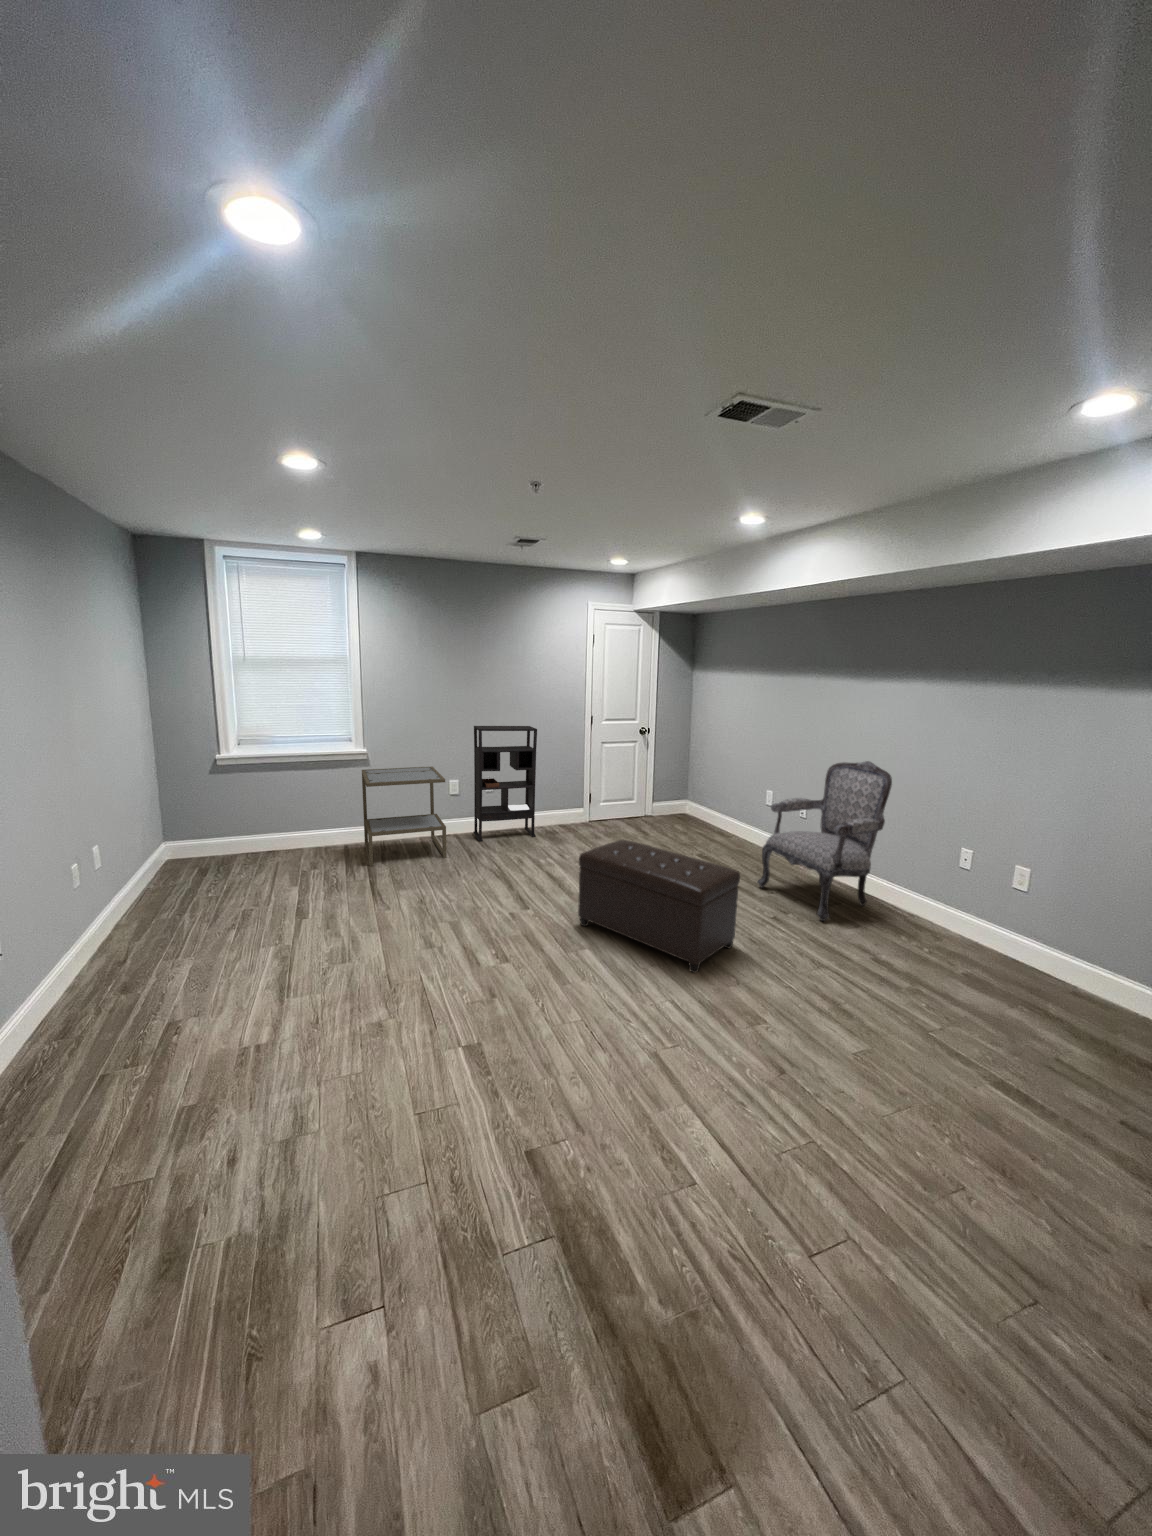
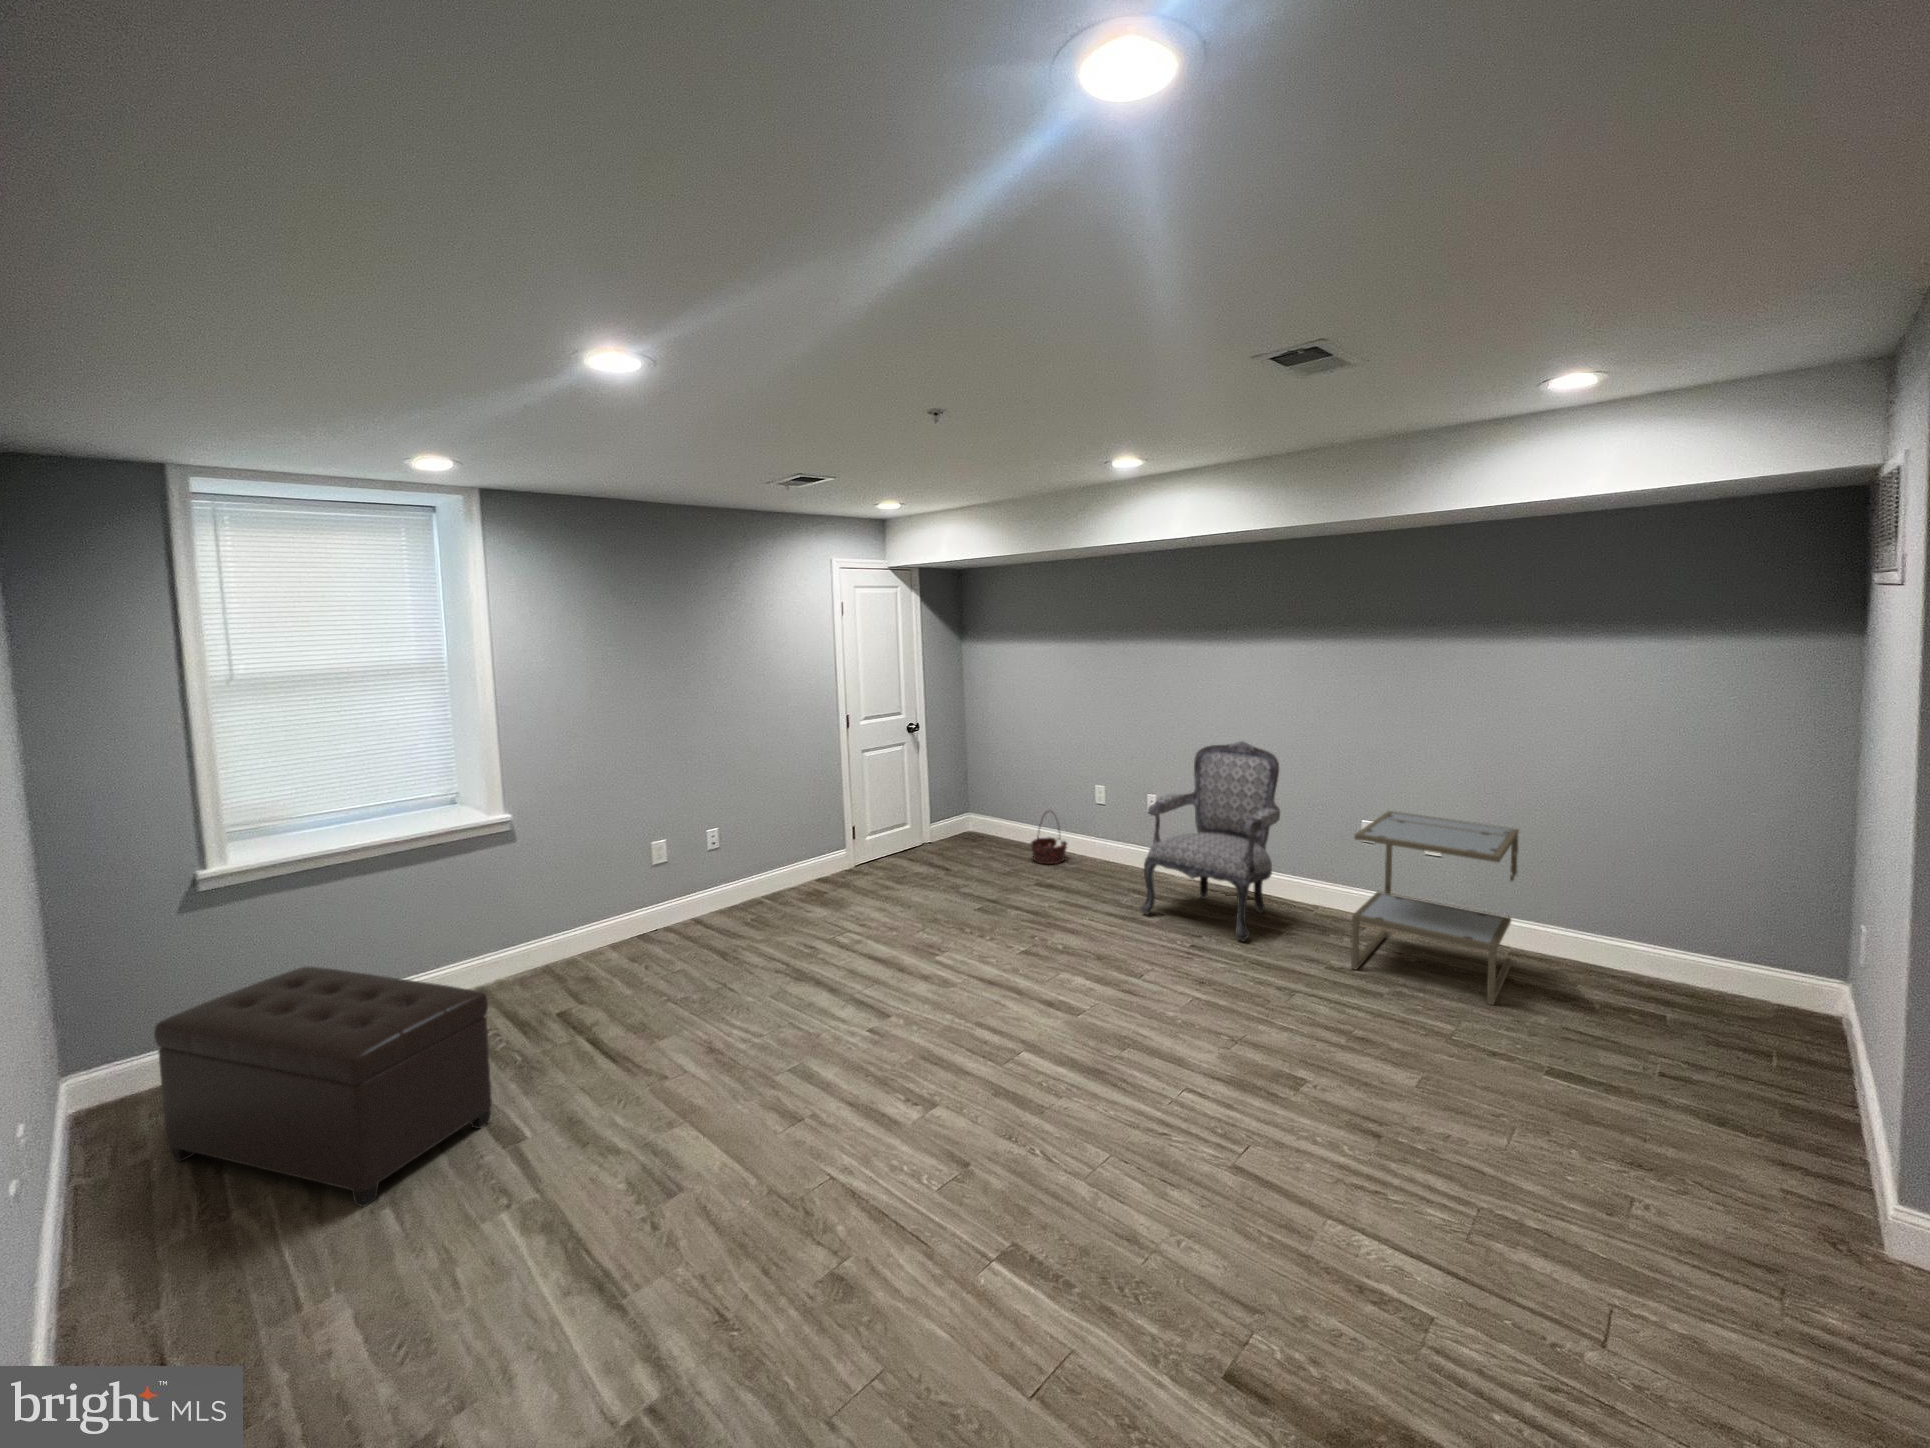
bookshelf: present [473,726,537,841] -> none [687,734,797,928]
side table: present [362,766,447,866] -> present [1351,811,1519,1005]
basket: none [711,803,740,843] -> present [1031,811,1067,864]
ottoman: present [578,840,740,973] -> present [154,967,492,1207]

